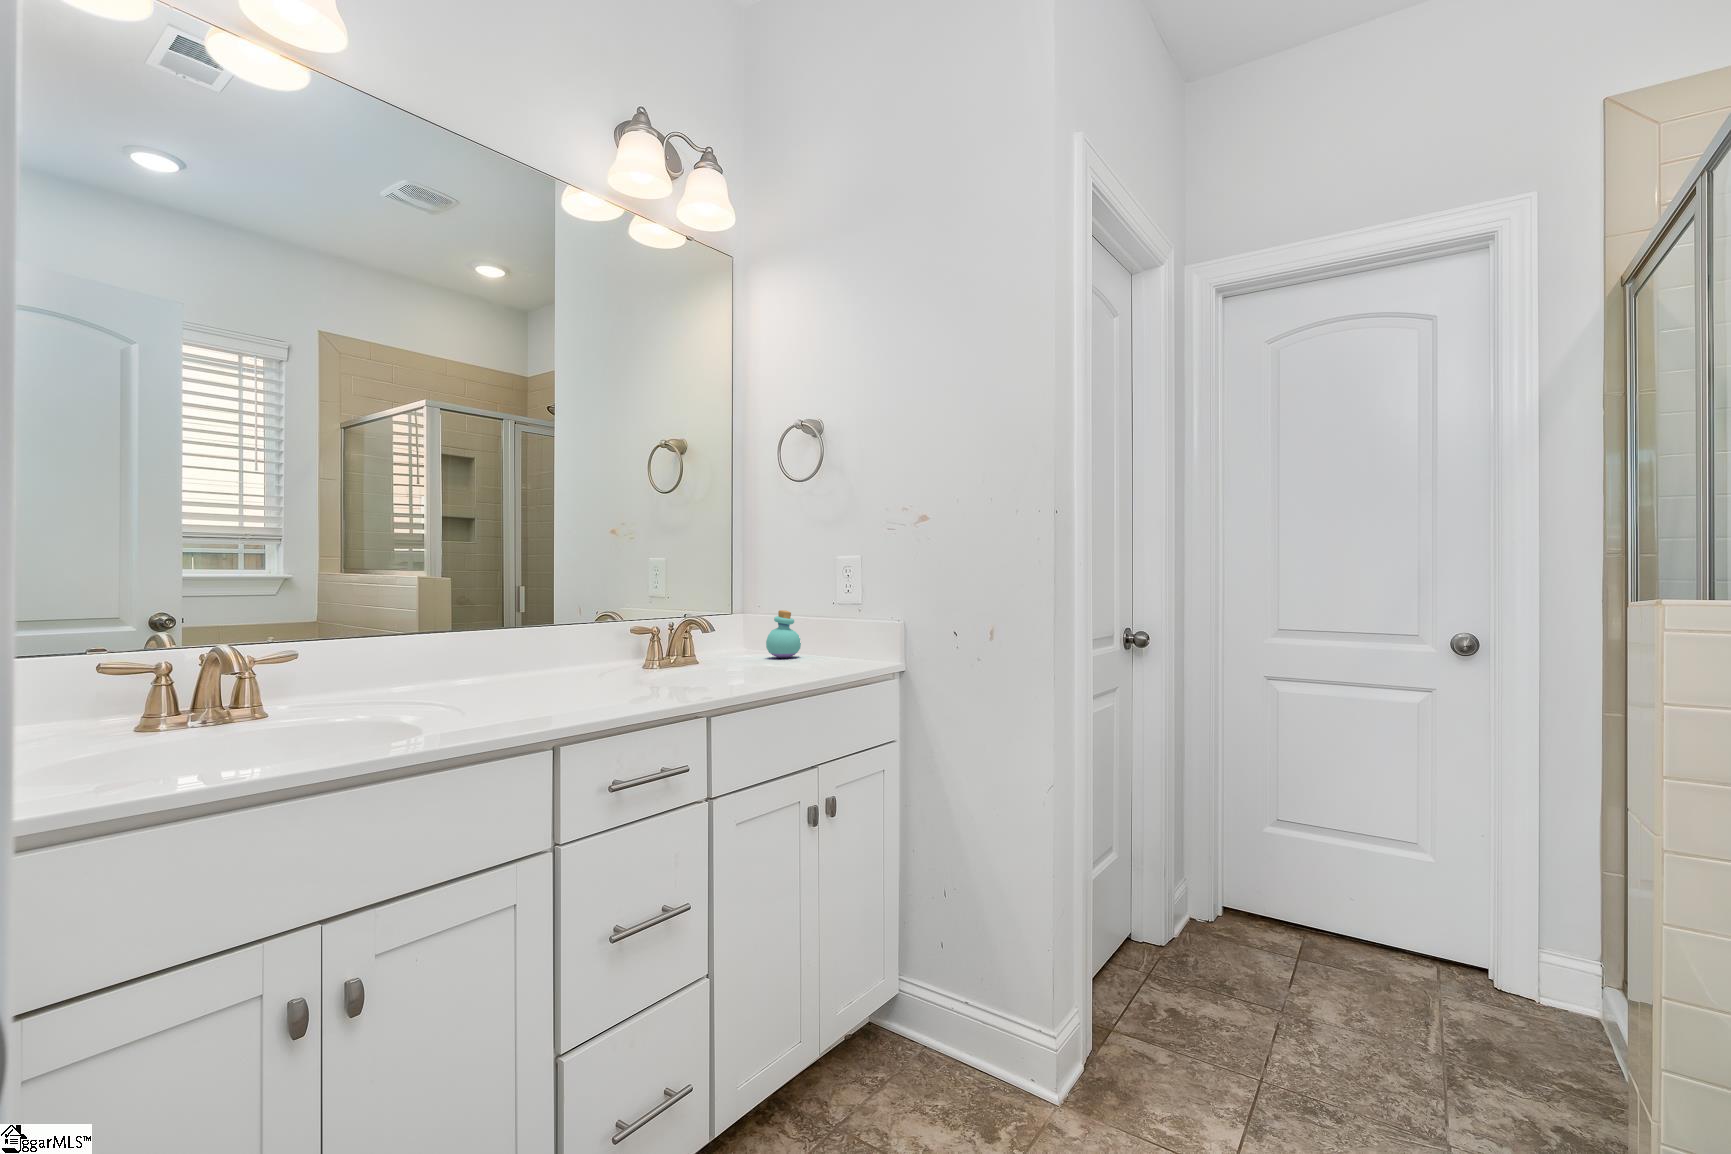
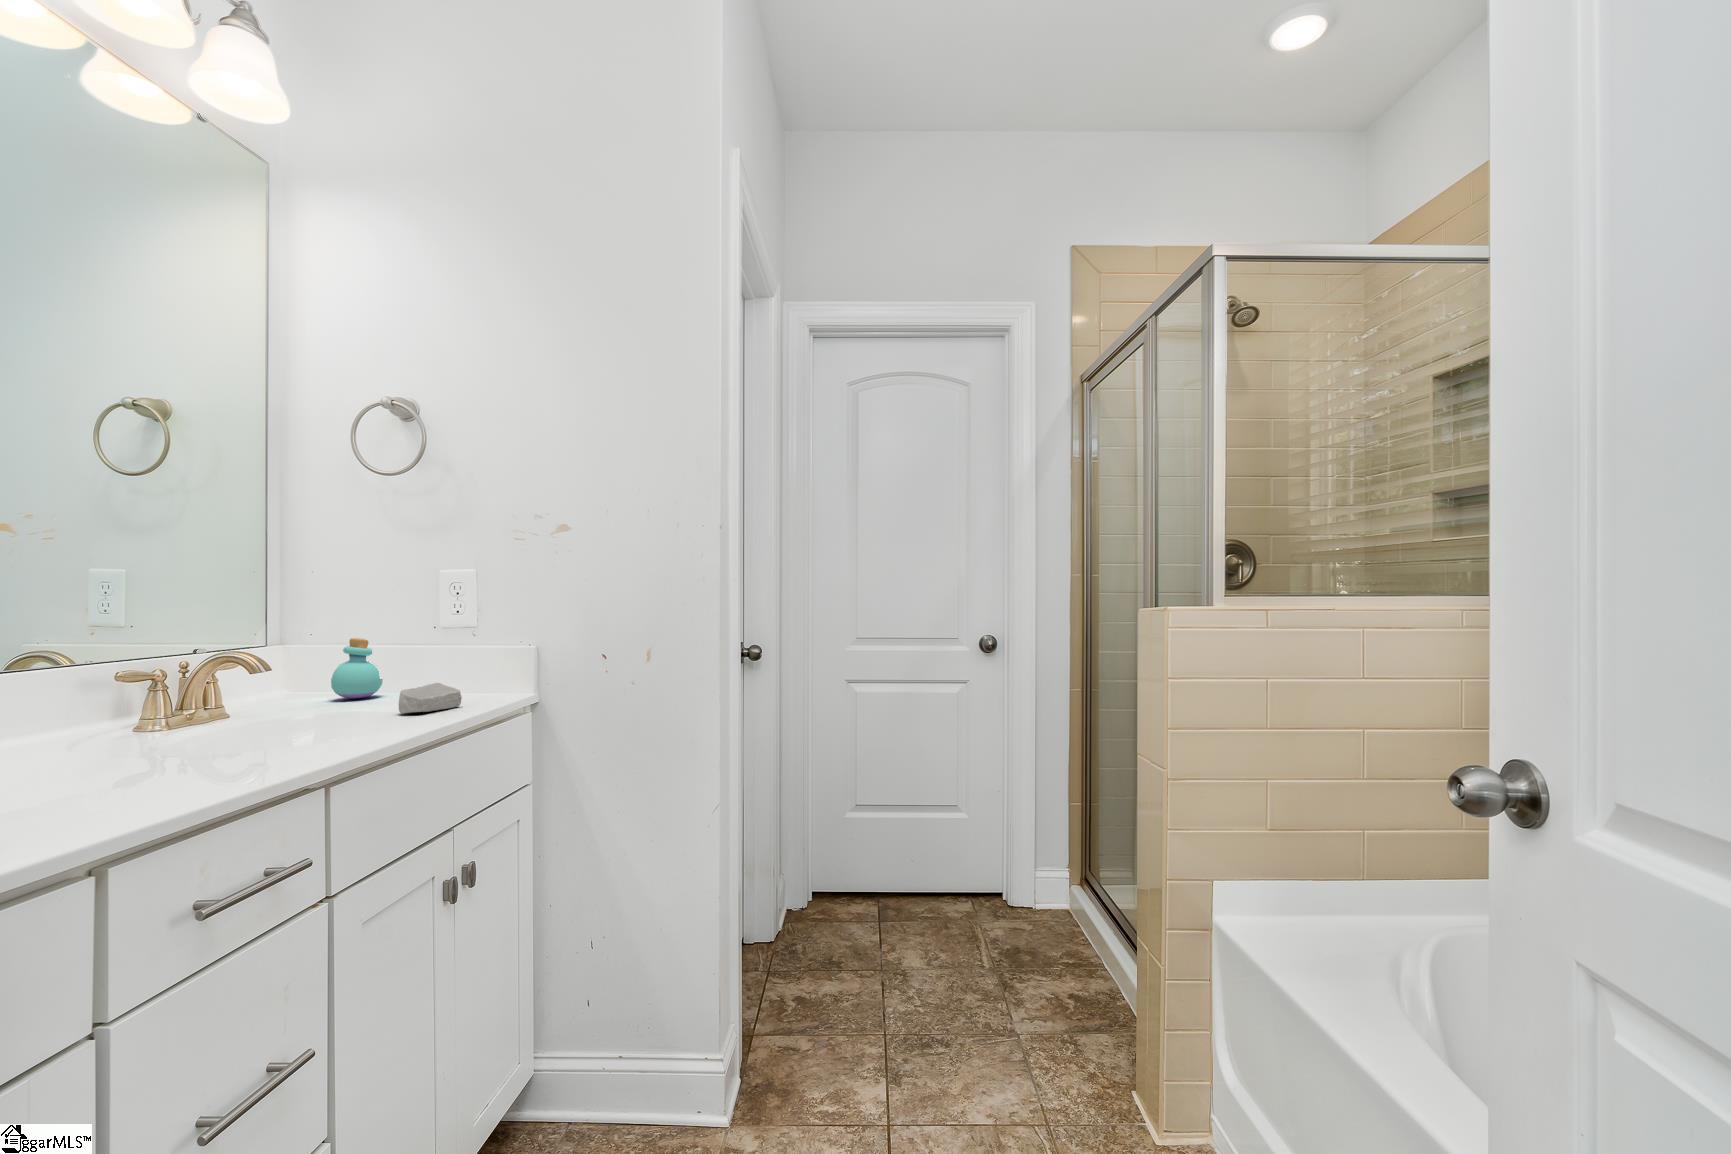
soap bar: none [789,648,836,671] -> present [398,683,462,713]

